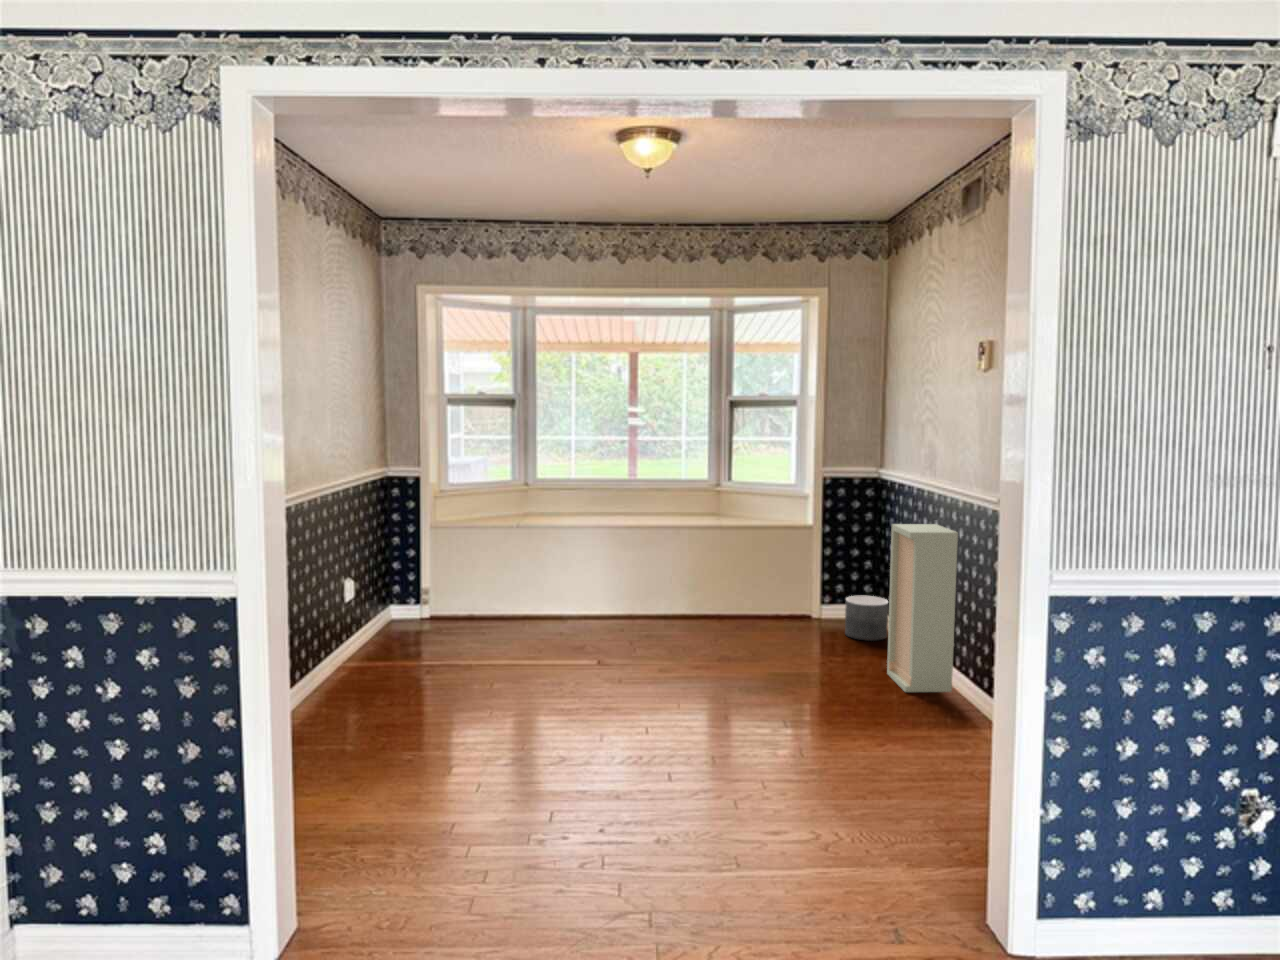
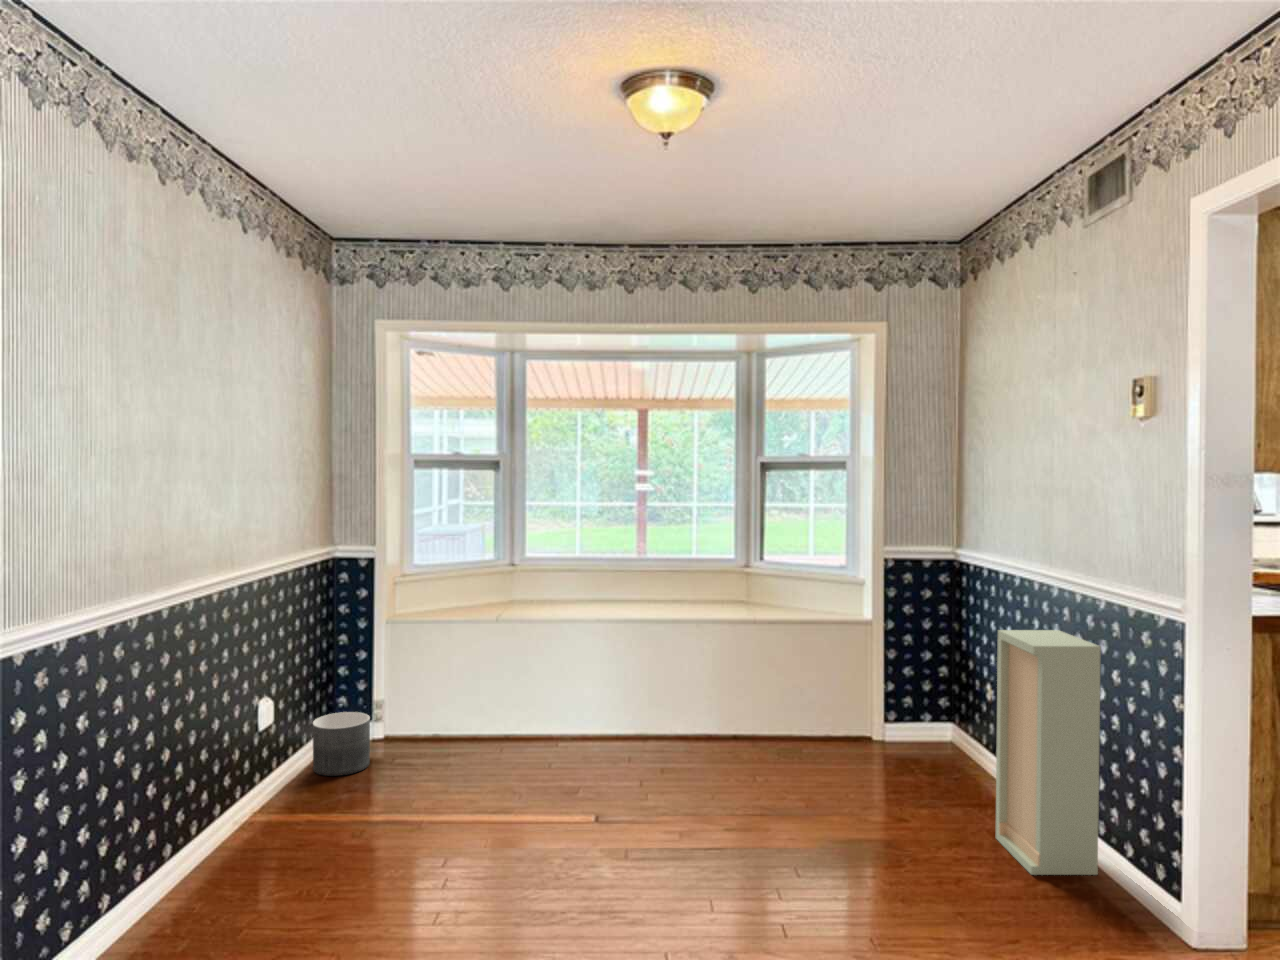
planter: present [845,596,888,641] -> present [313,712,370,776]

